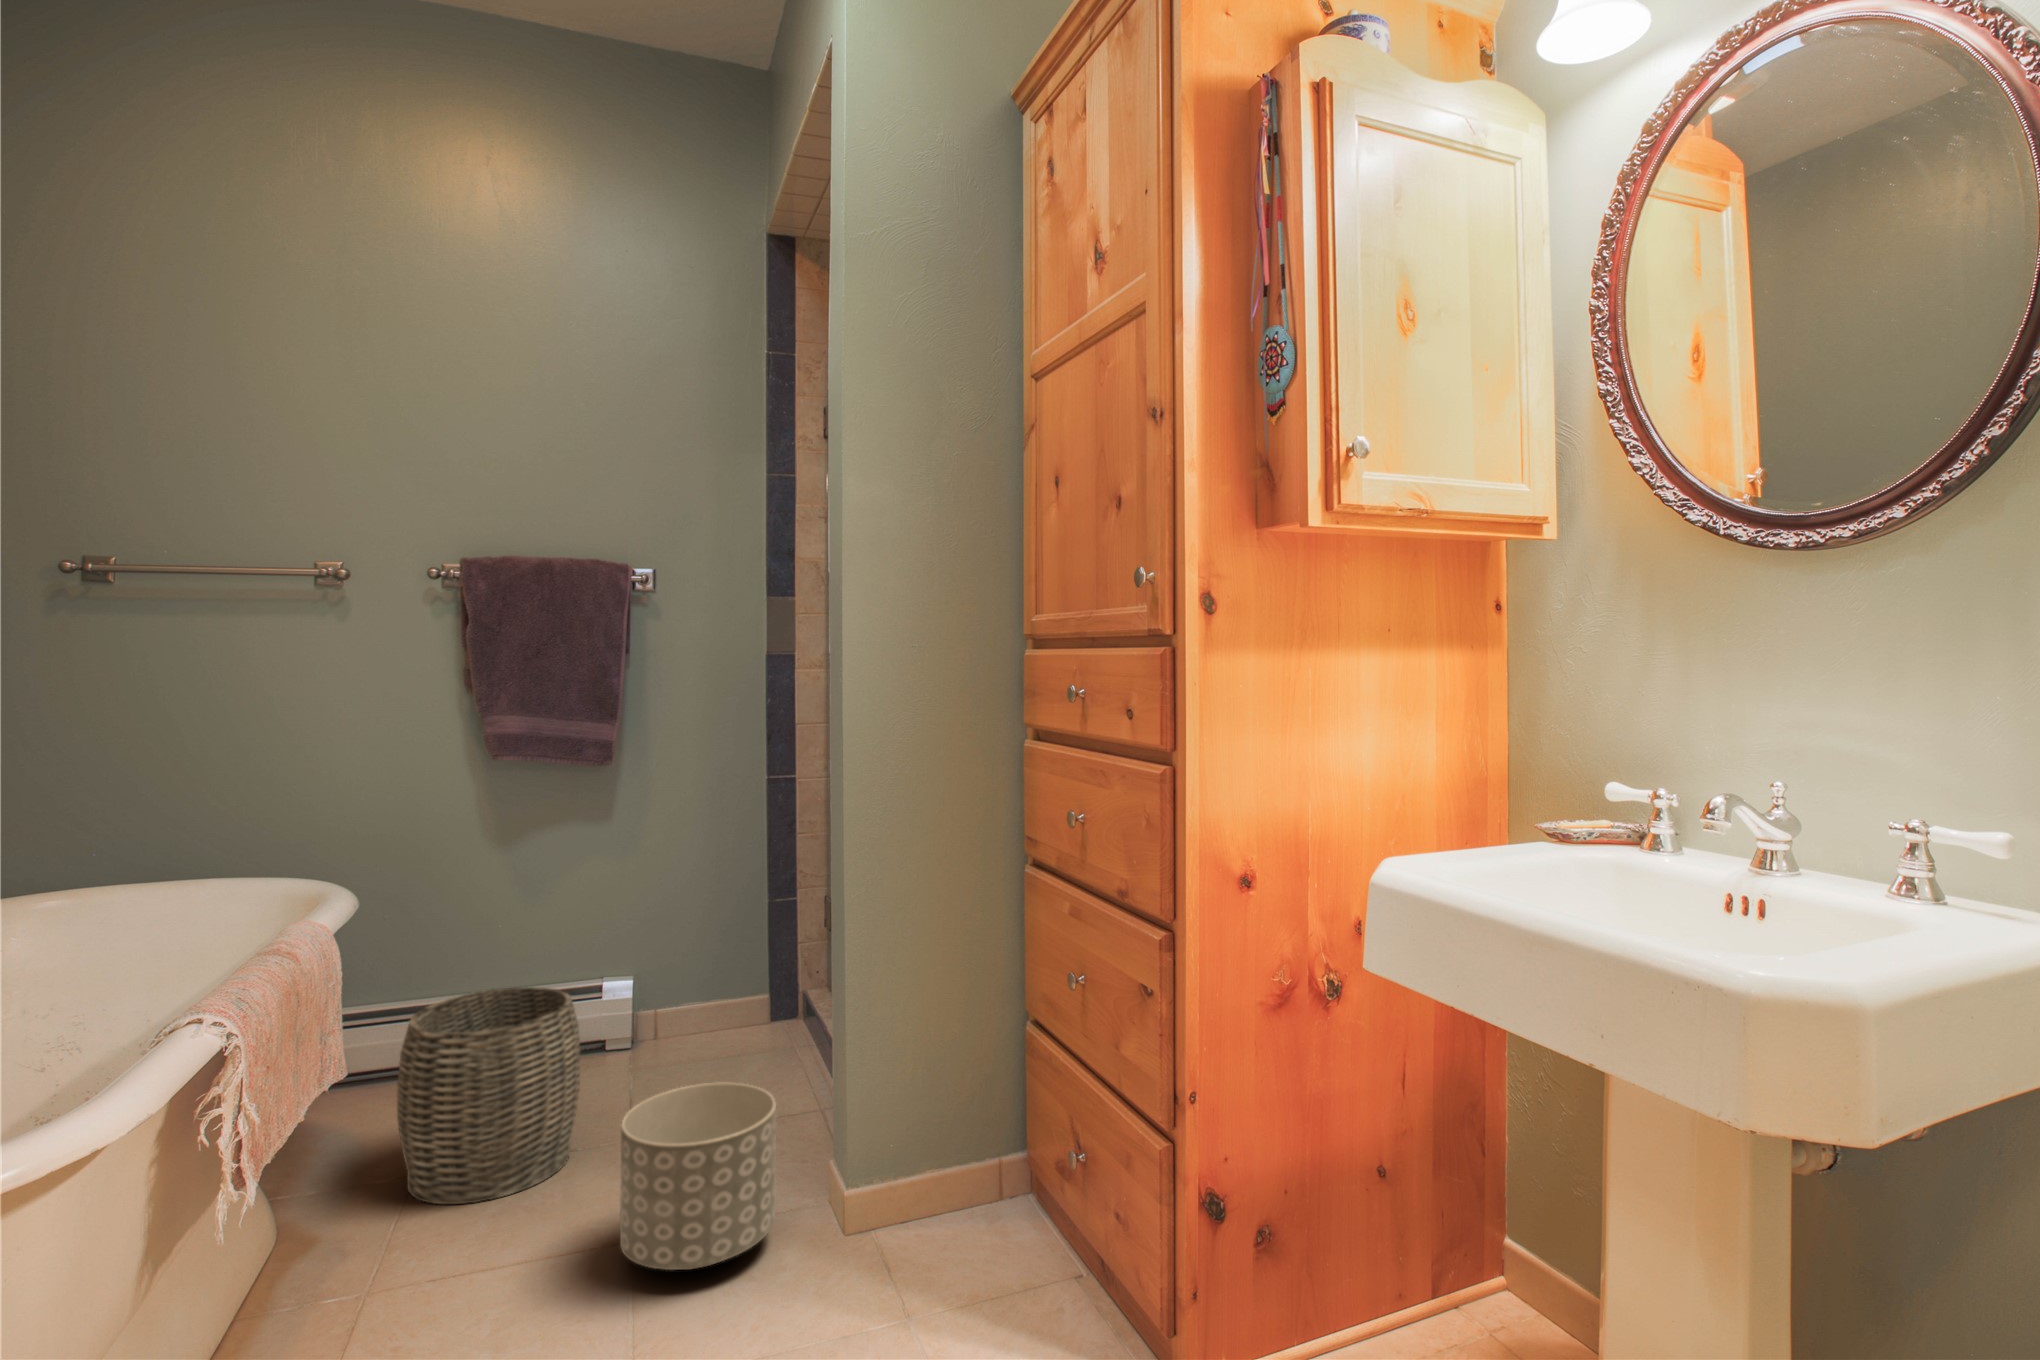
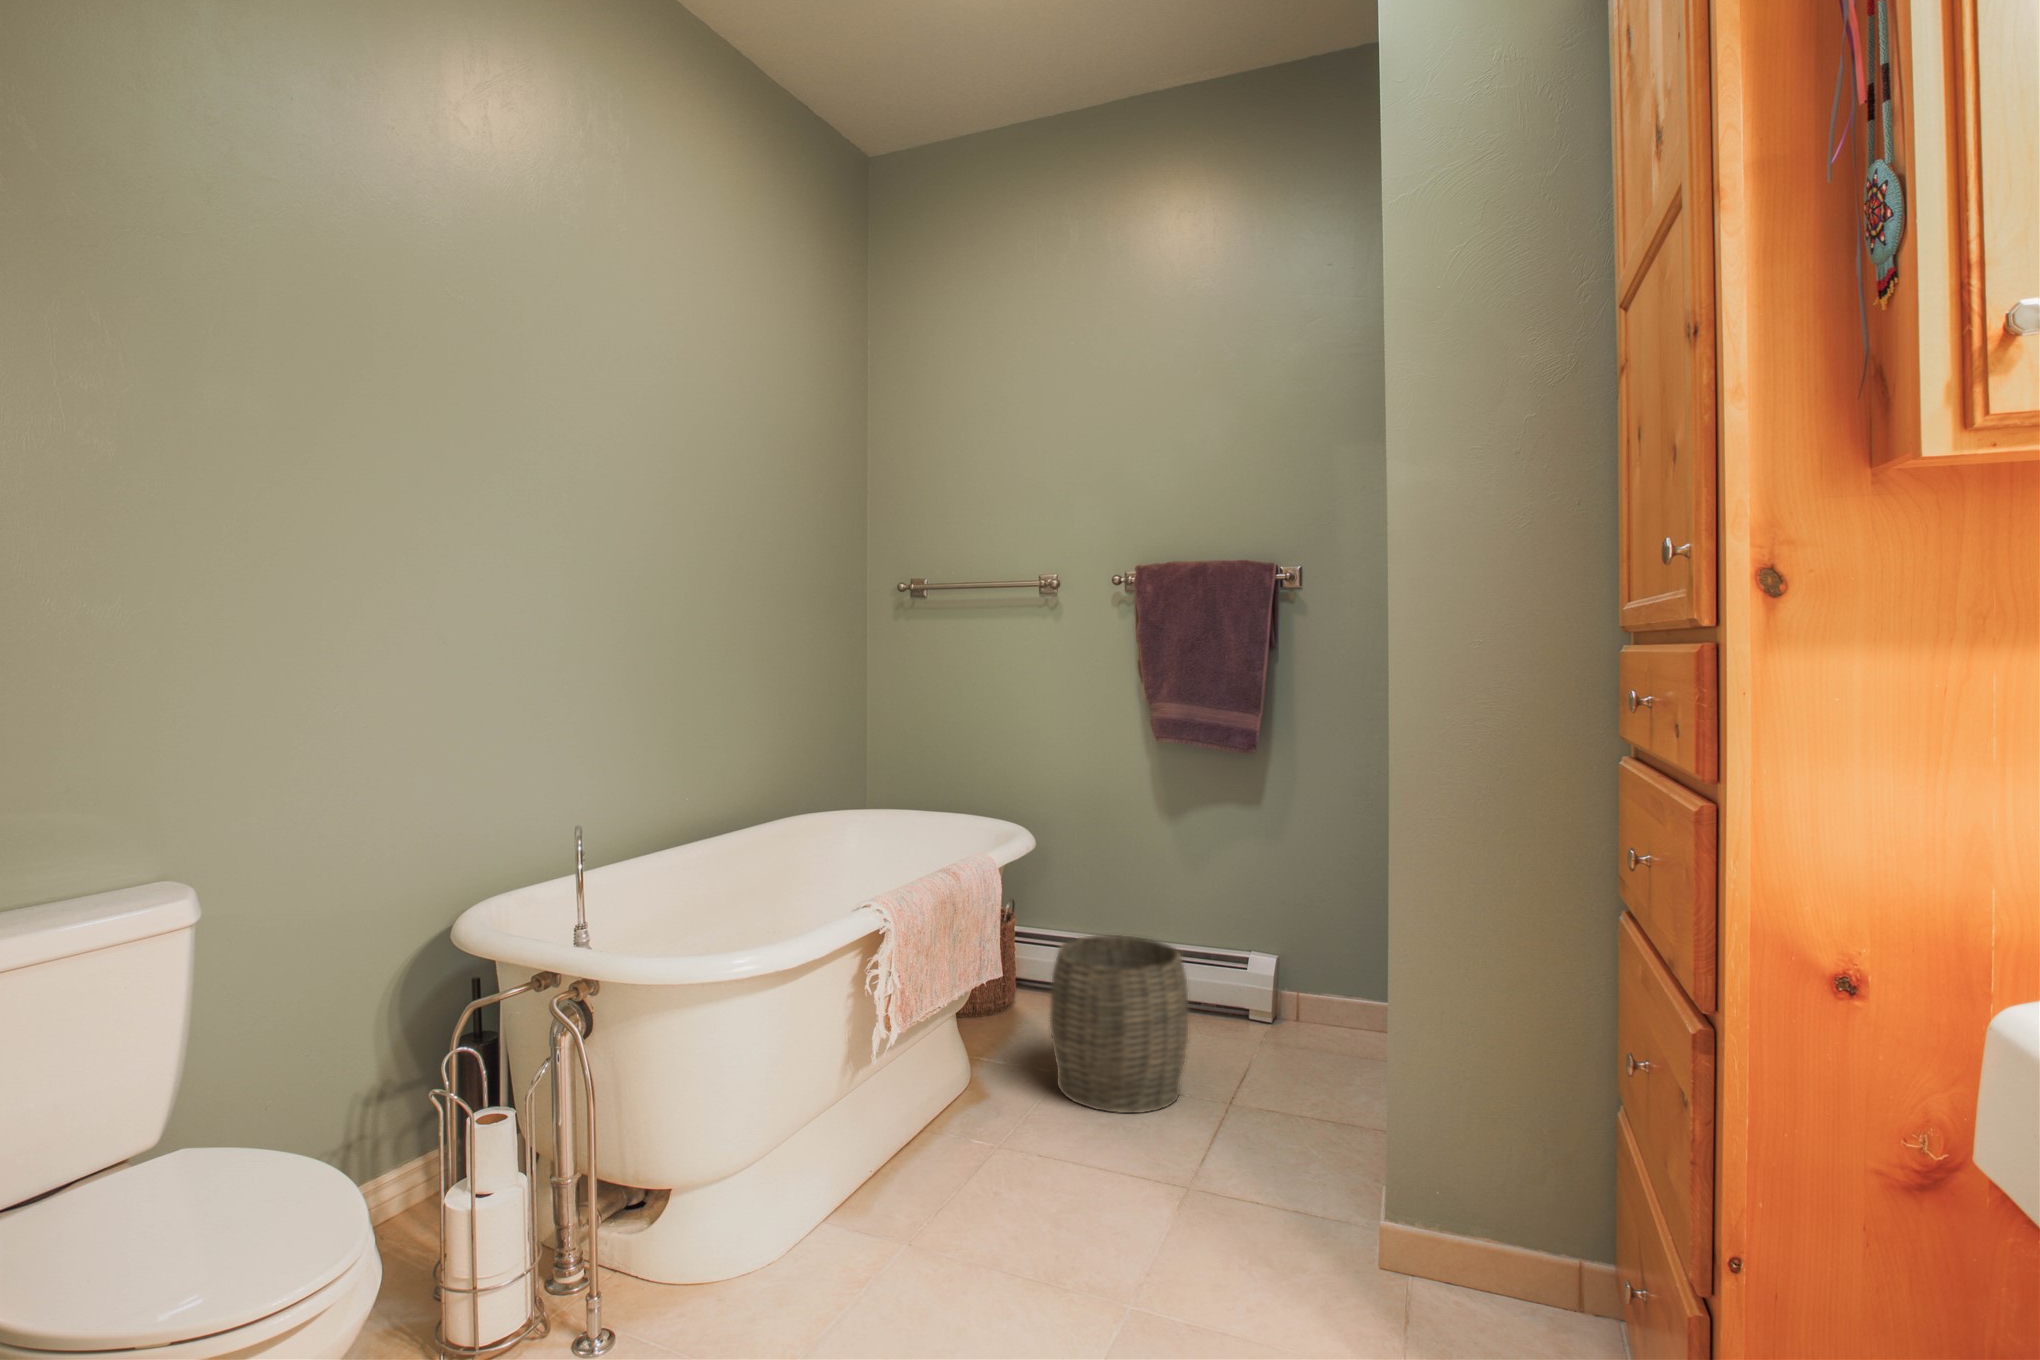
planter: present [620,1083,776,1270] -> none [1169,1062,1315,1239]

